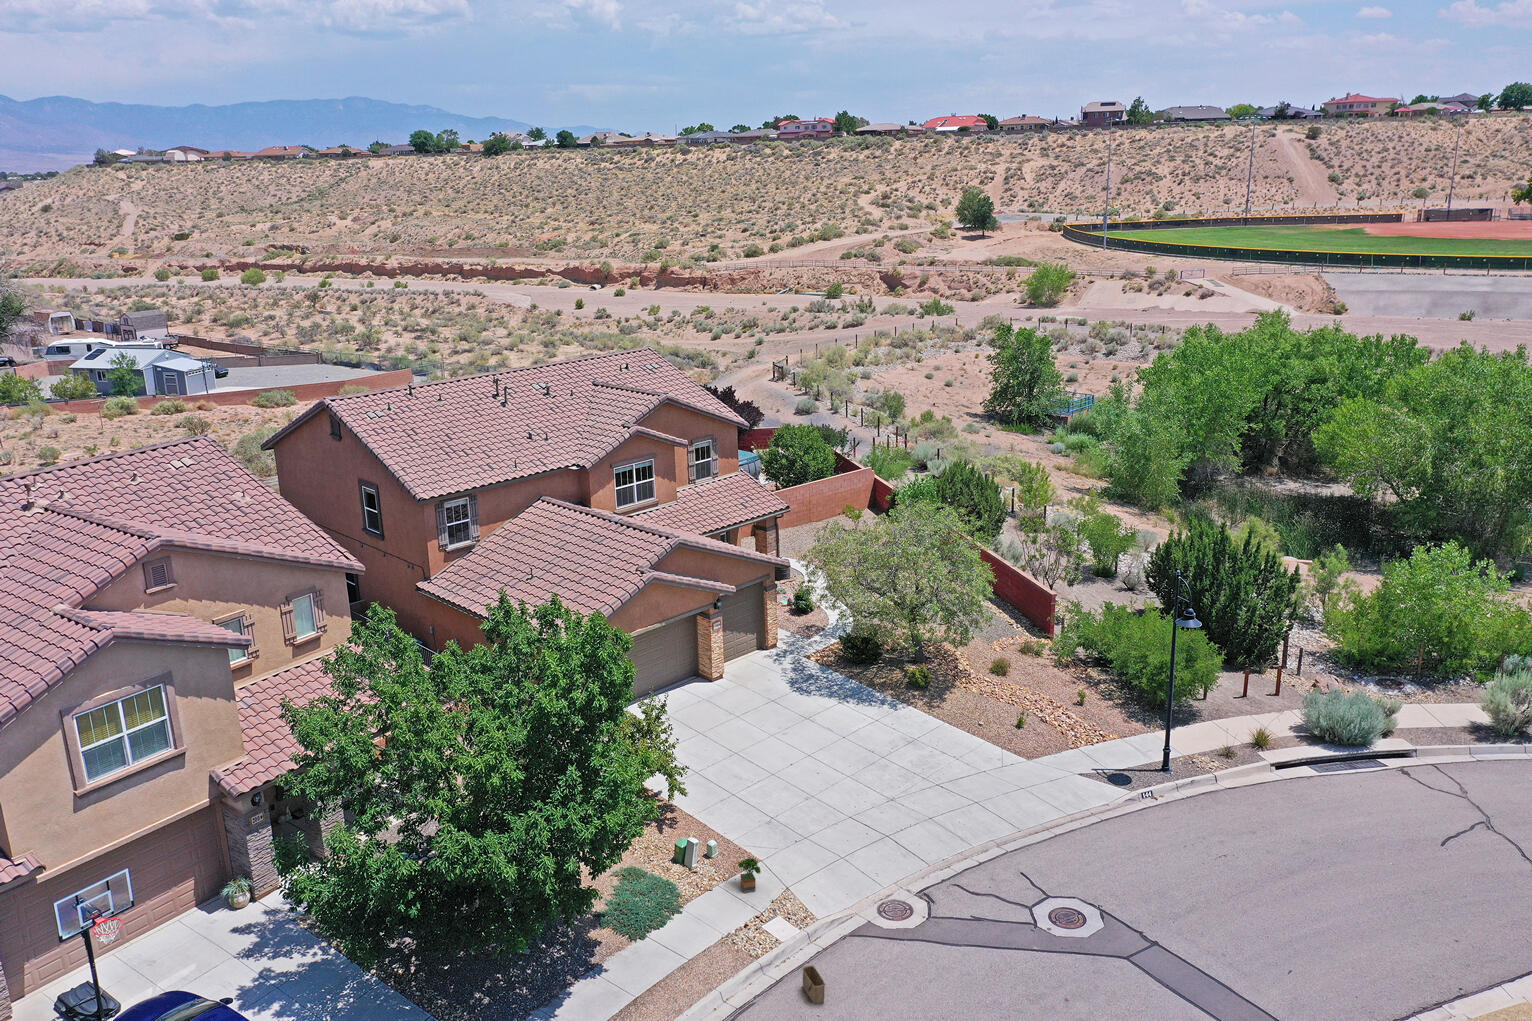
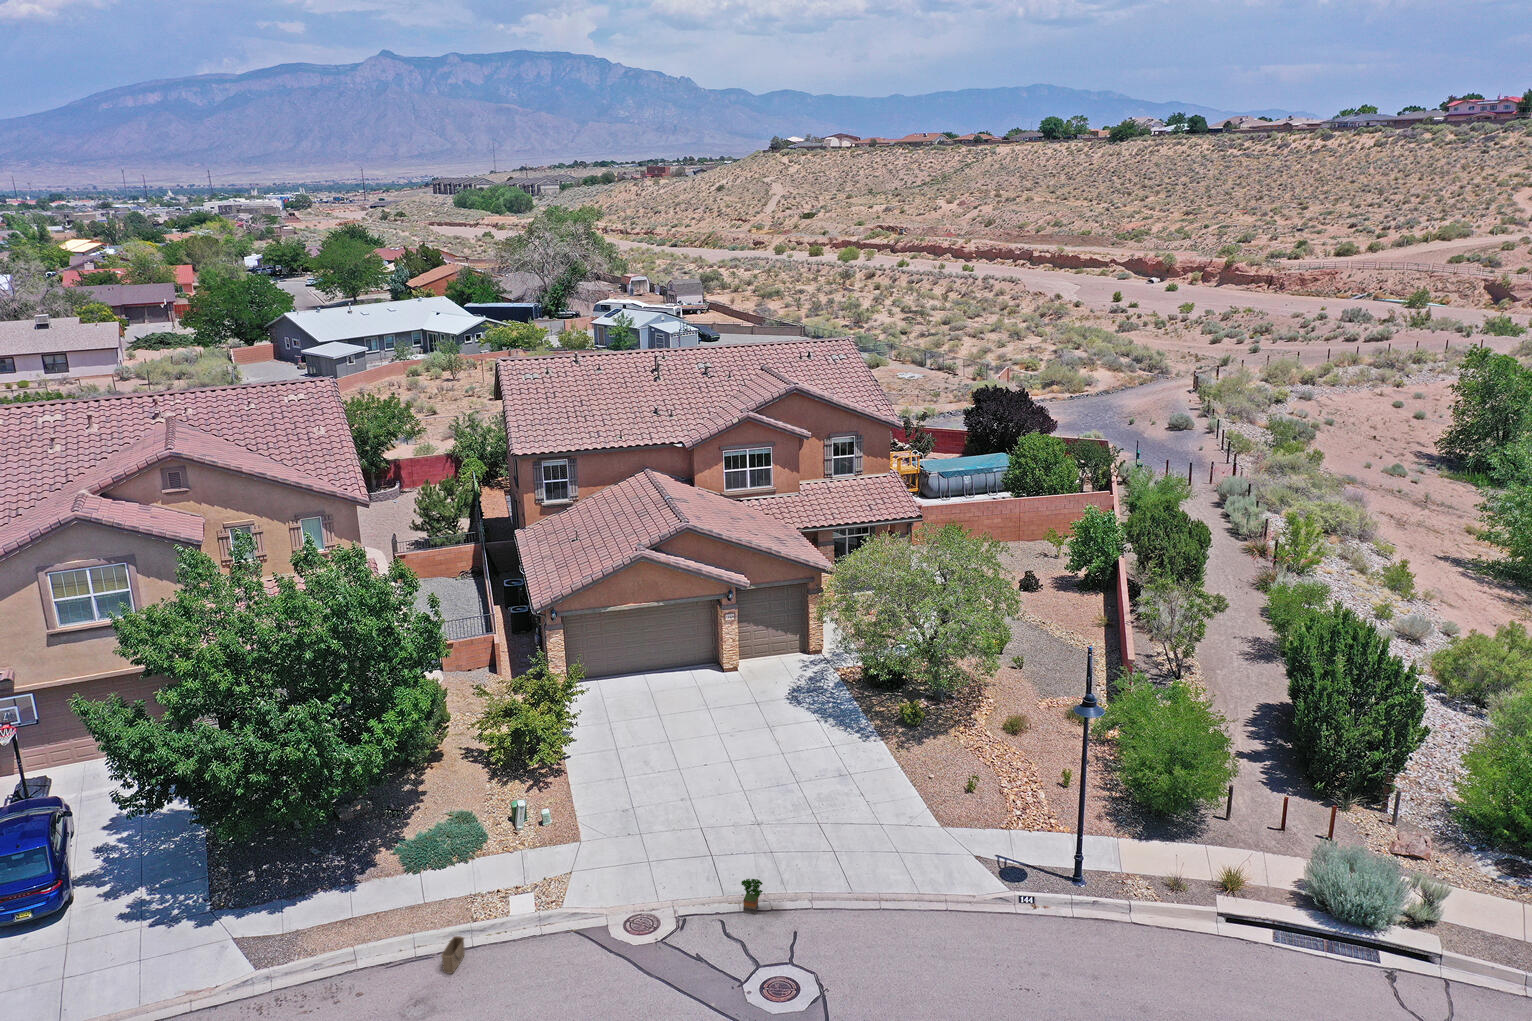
potted tree: present [738,858,761,893] -> present [741,879,763,914]

